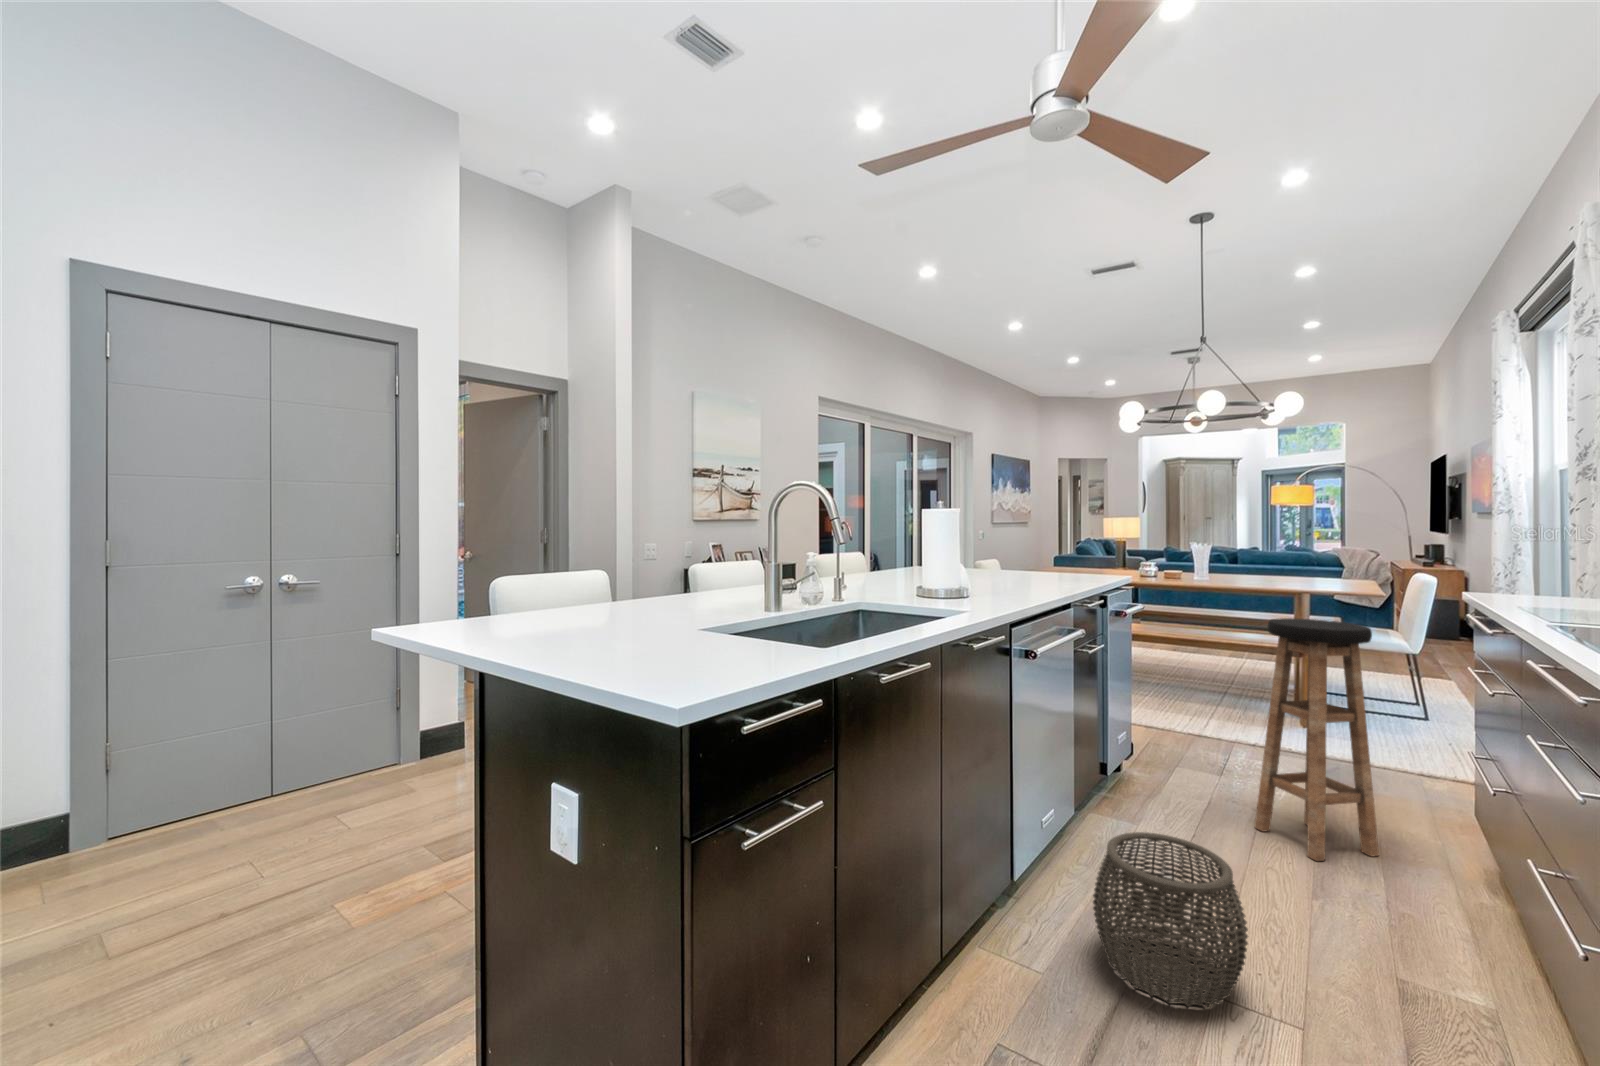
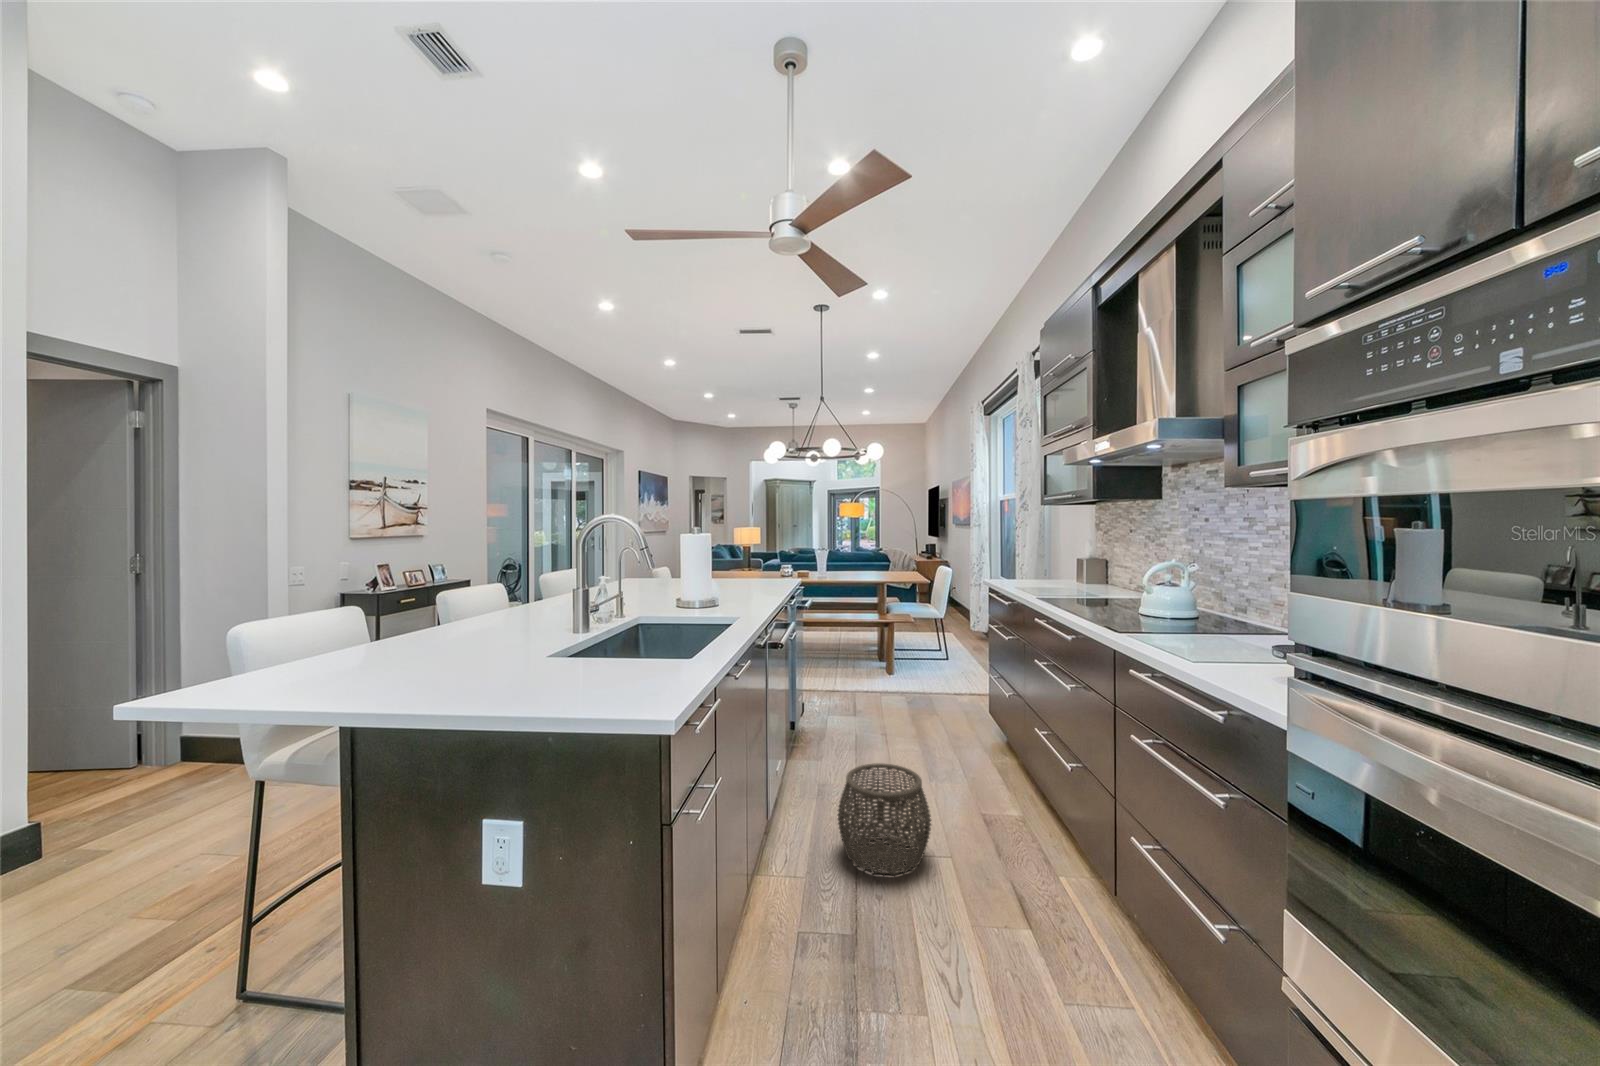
bar stool: present [1255,618,1379,861] -> none [889,603,953,759]

